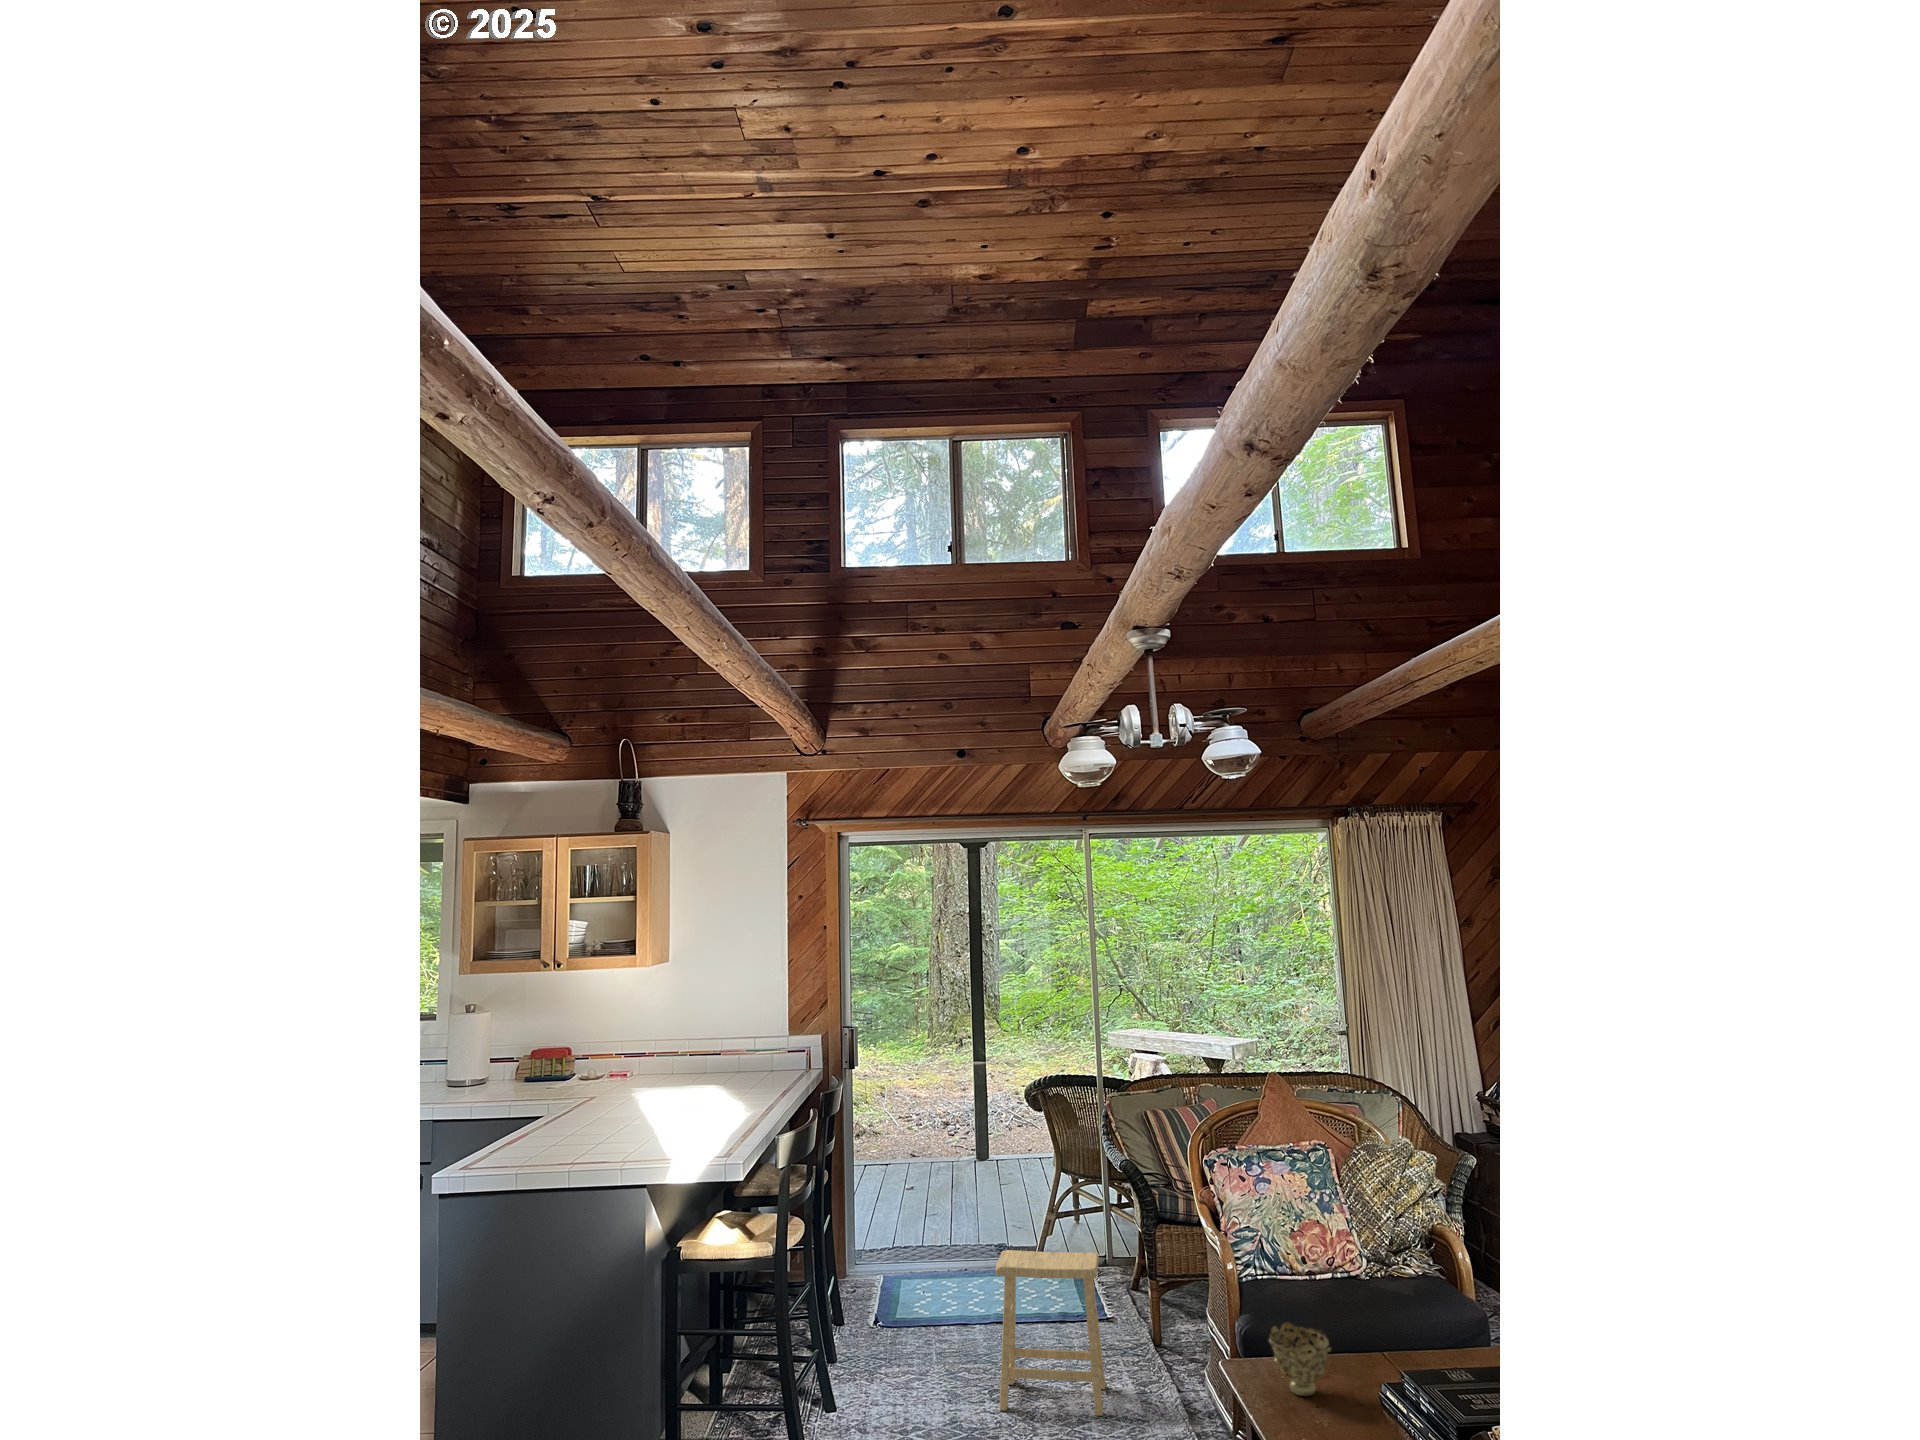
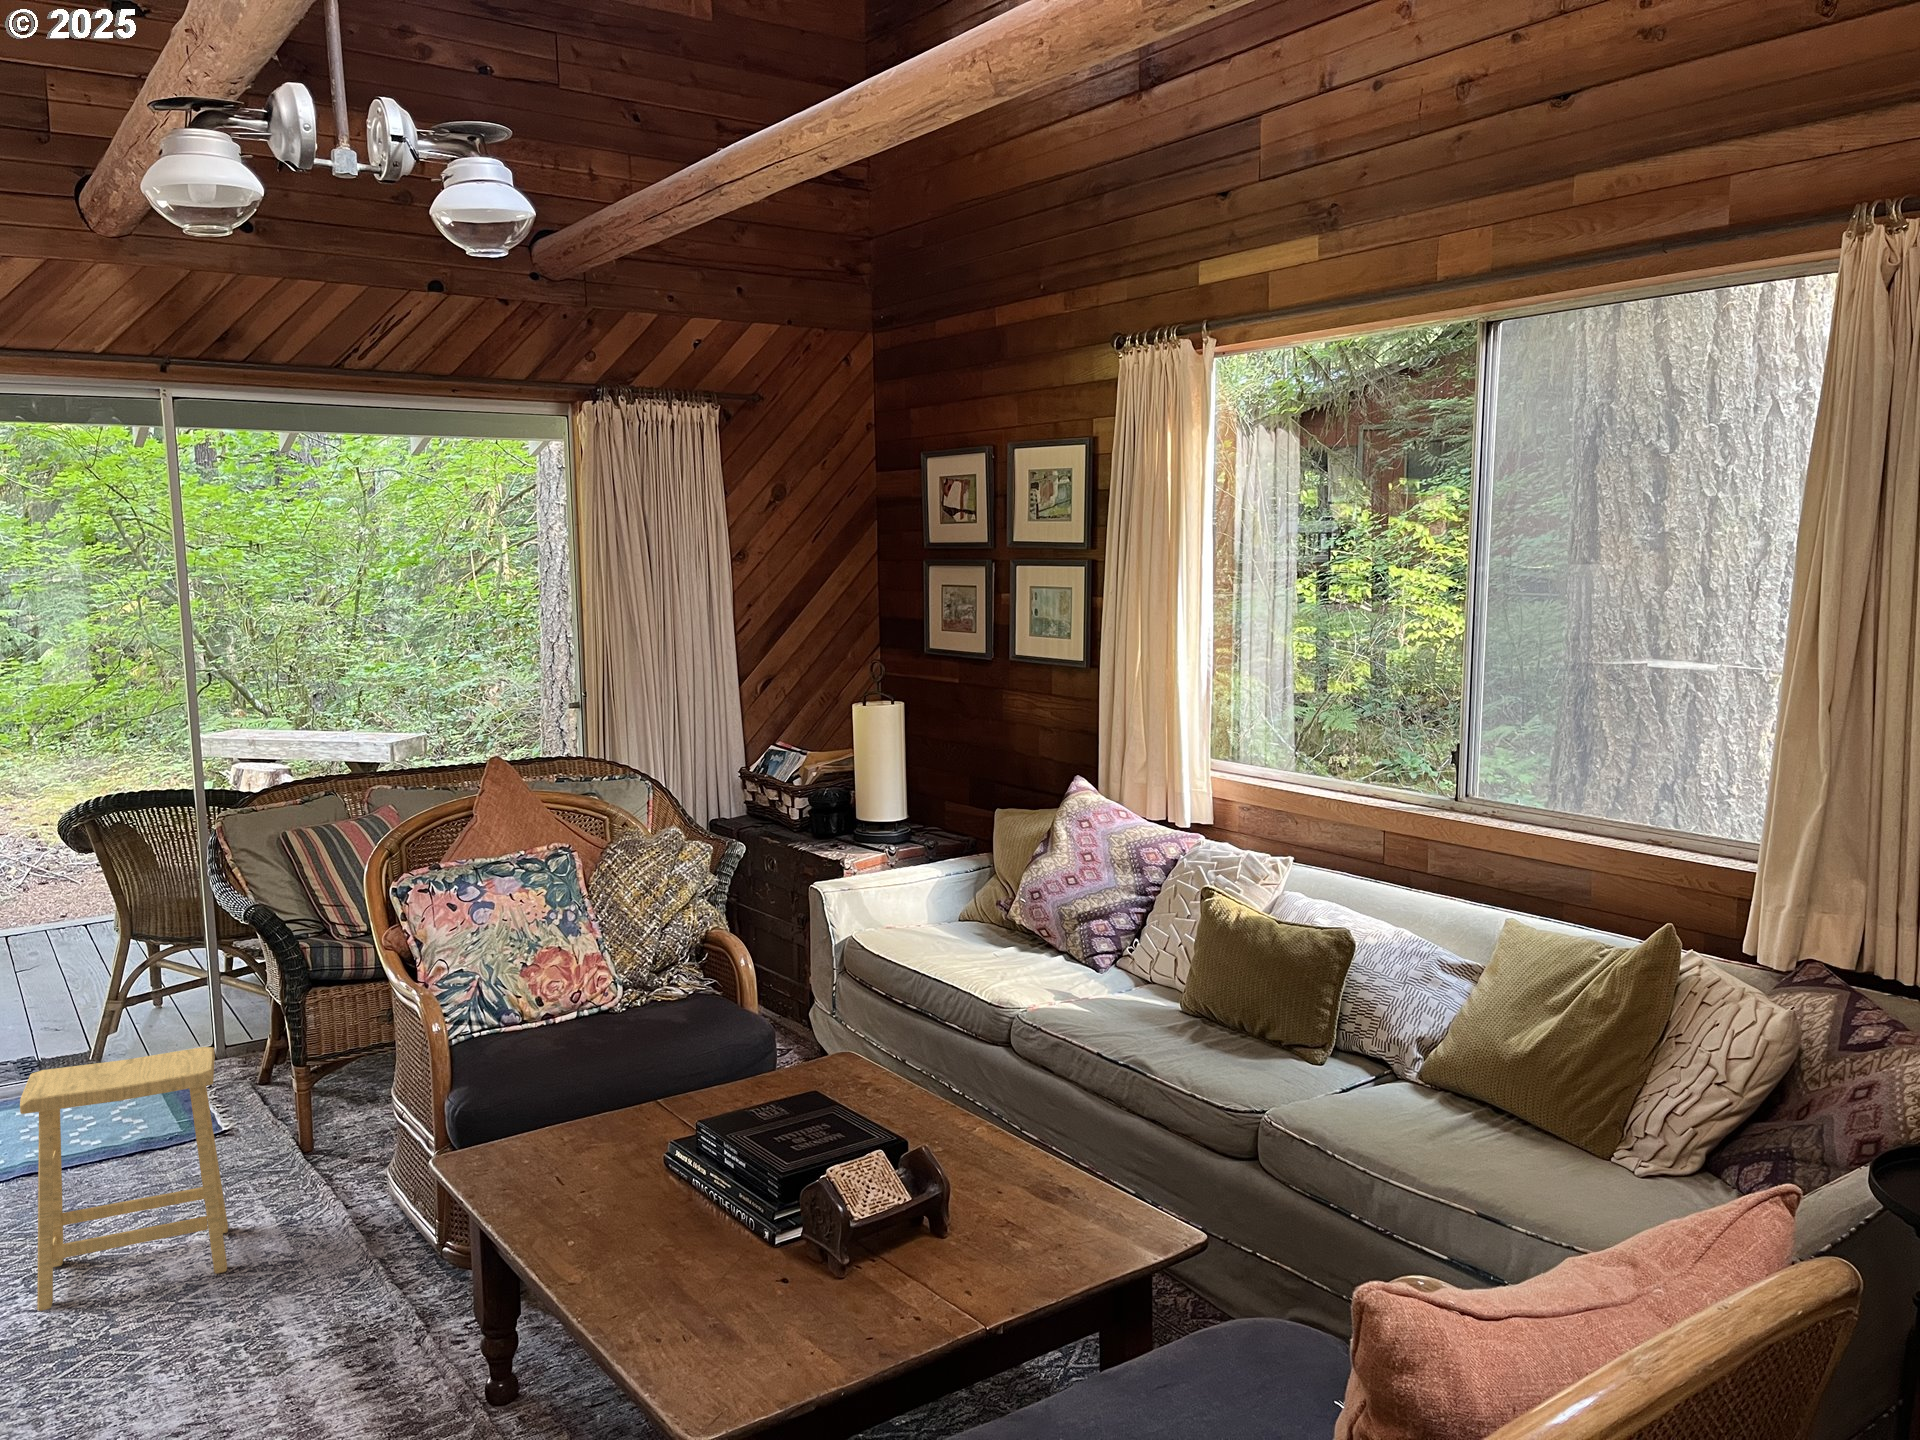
decorative bowl: present [1269,1322,1331,1396] -> none [514,1090,603,1182]

